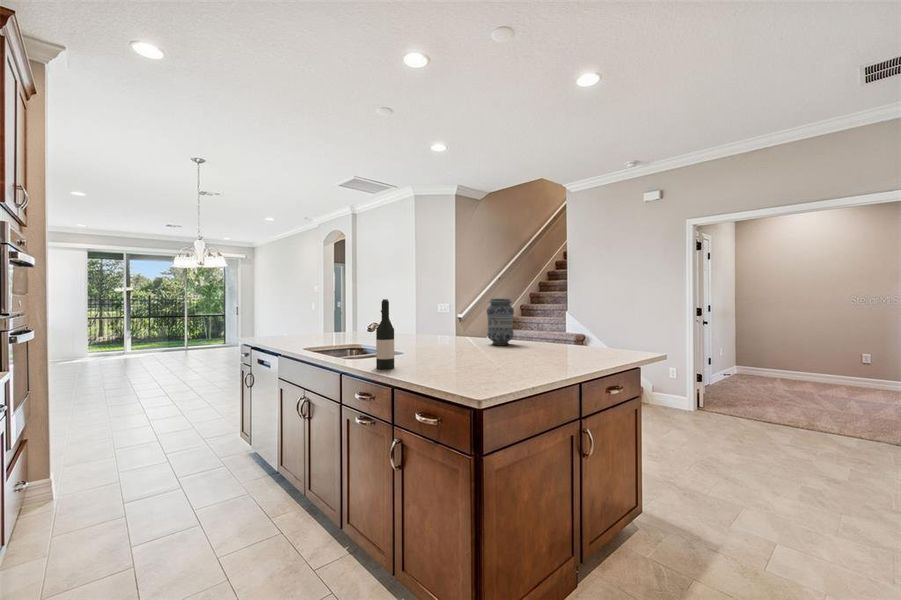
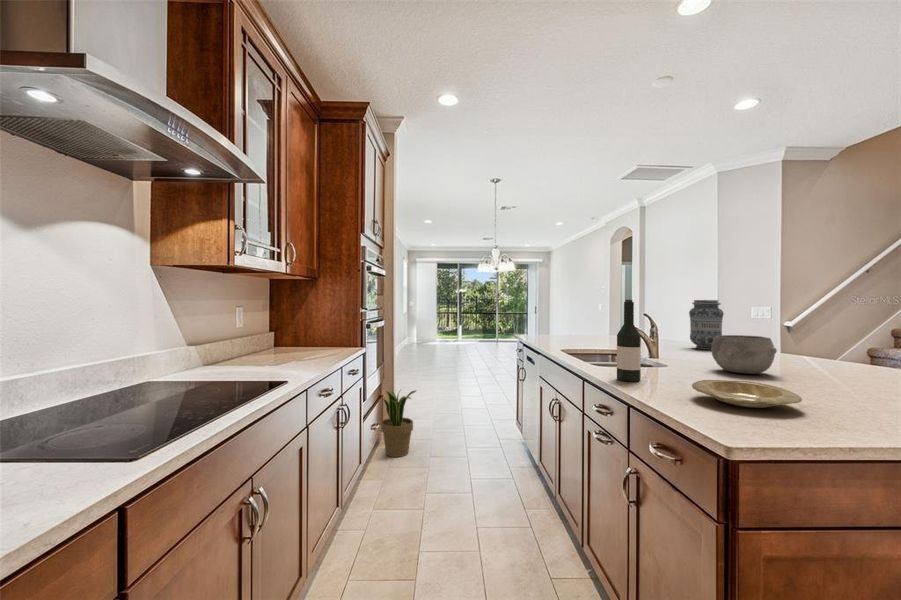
vase: present [487,298,514,345] -> present [689,300,724,350]
bowl: none [434,325,474,353] -> present [711,335,777,374]
plate: none [437,357,500,375] -> present [692,380,802,408]
potted plant: none [32,423,102,525] -> present [381,390,416,457]

